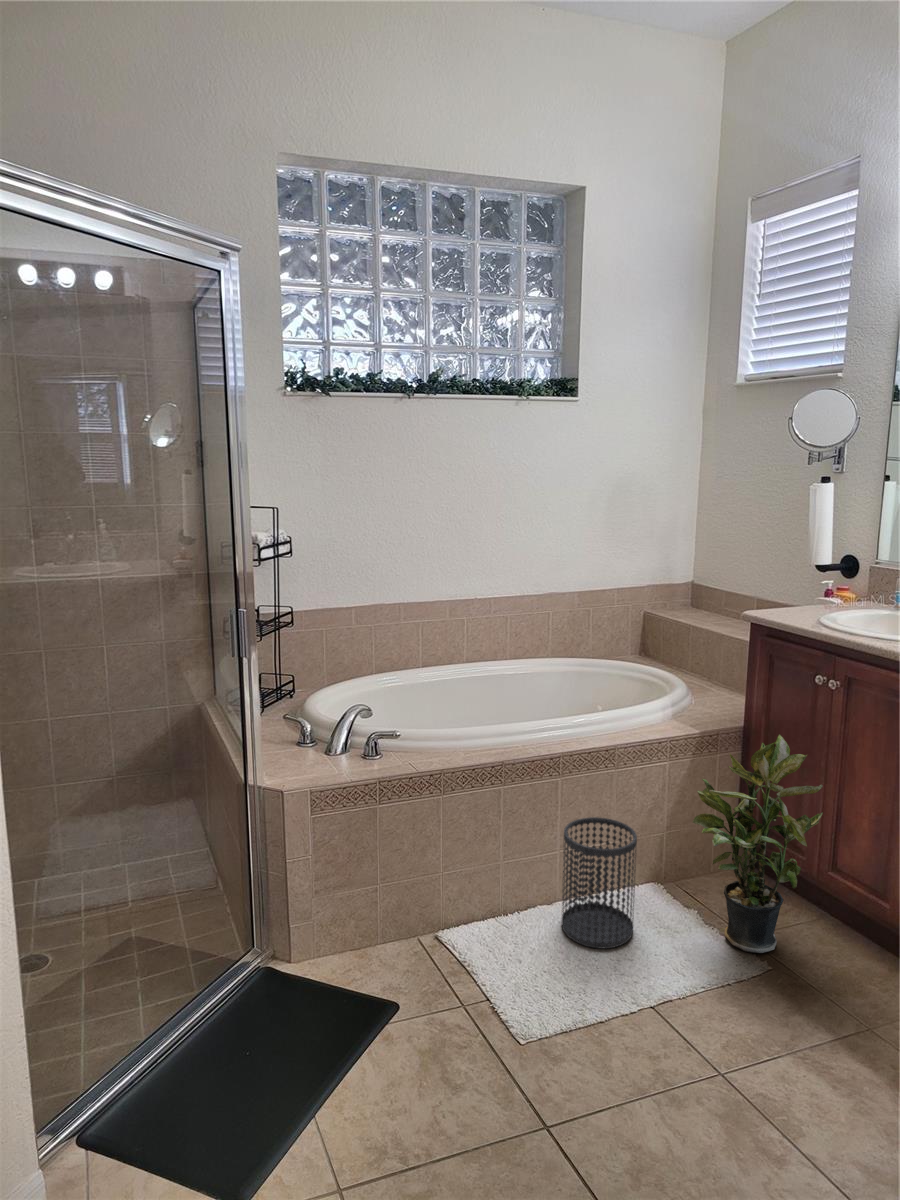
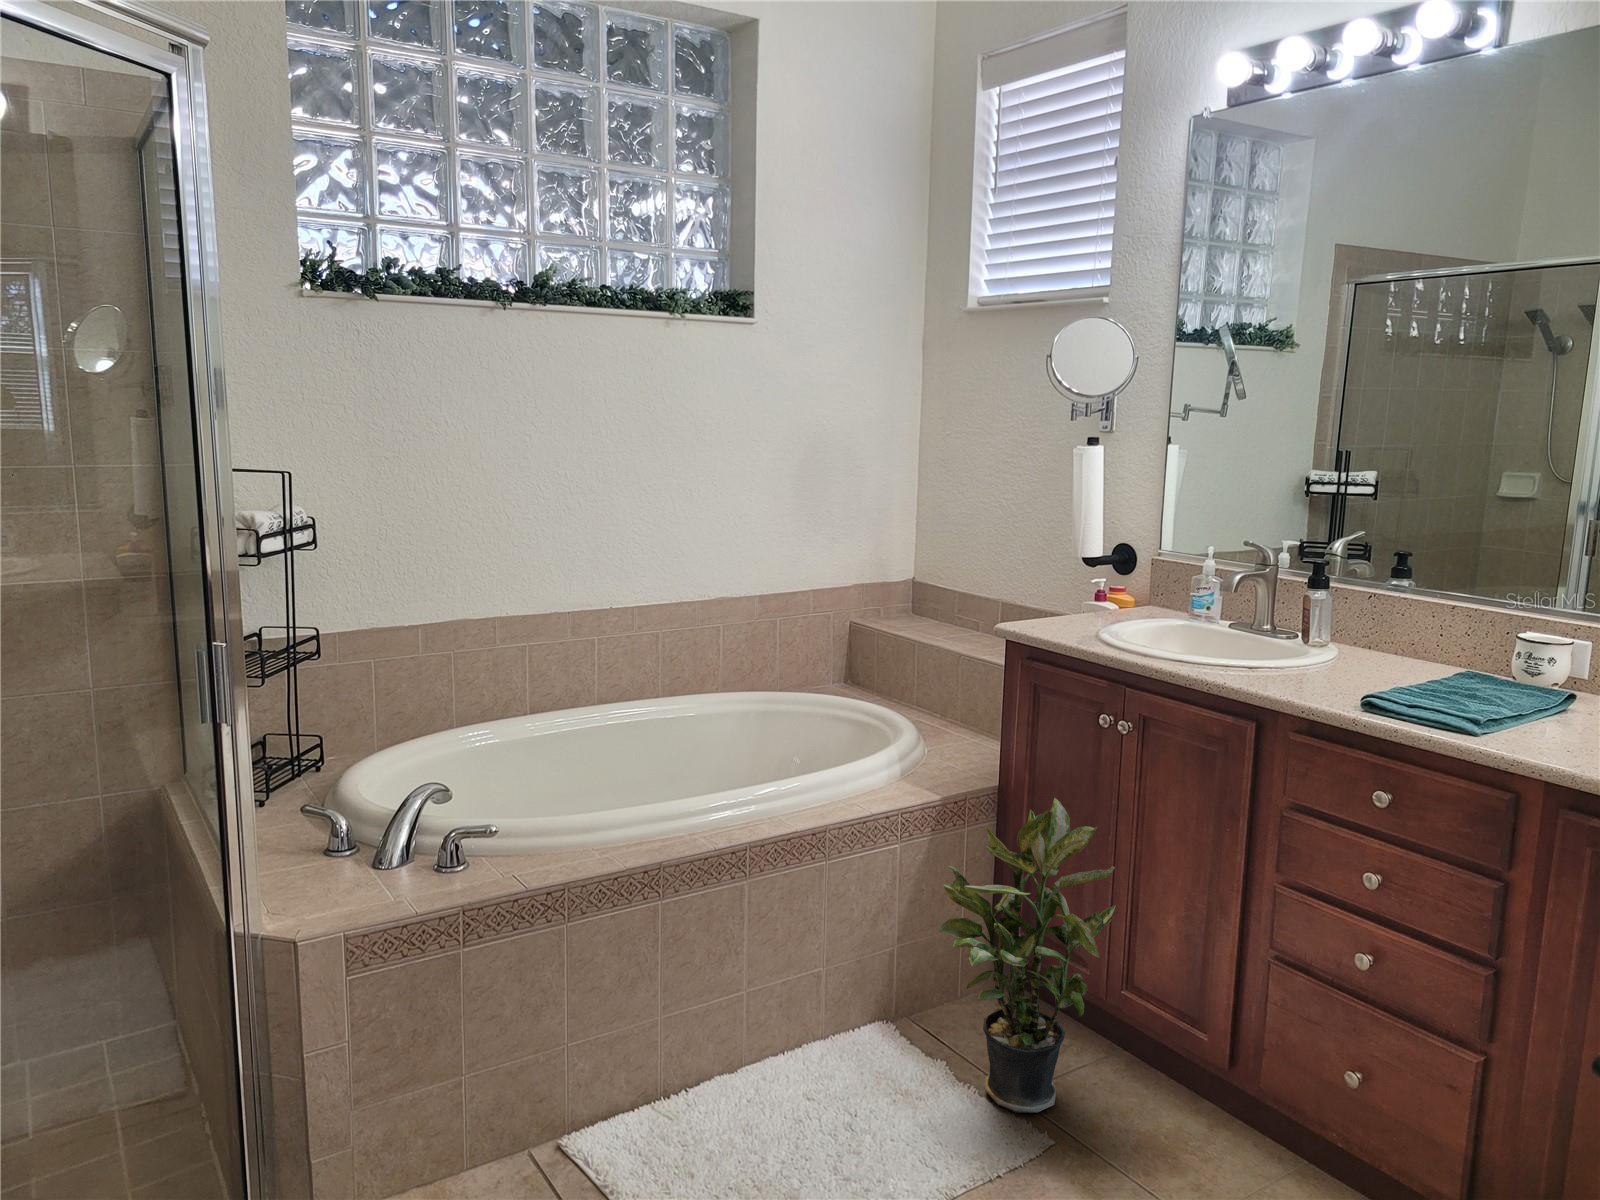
wastebasket: present [562,817,637,949] -> none [753,933,861,1133]

